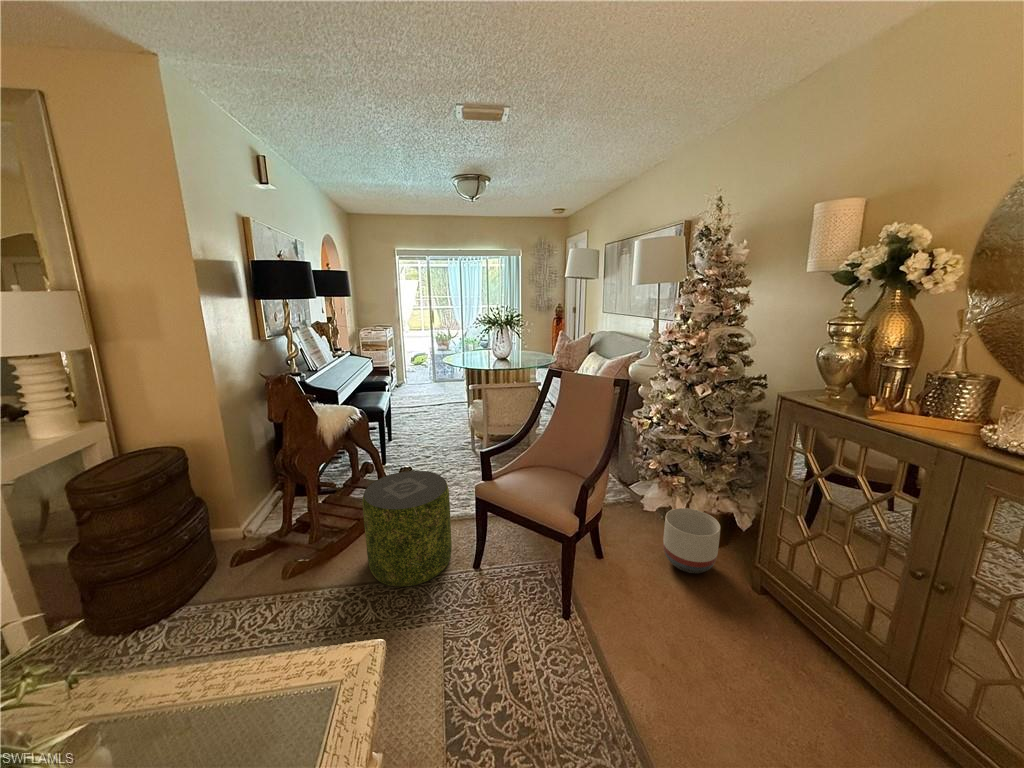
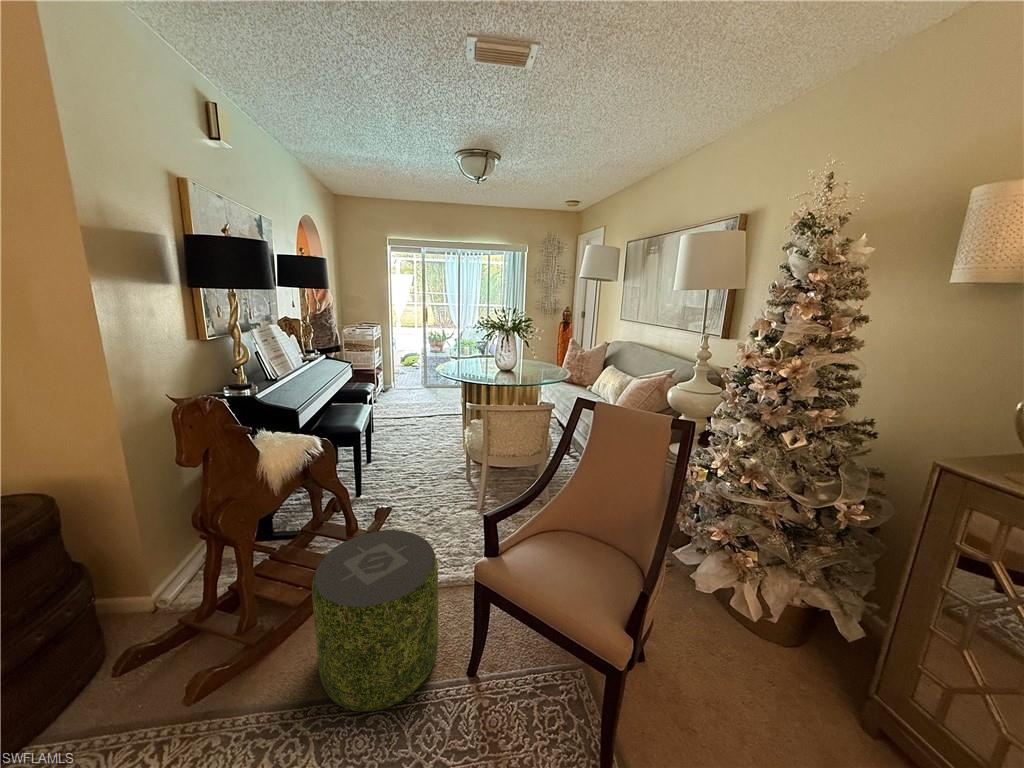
planter: present [663,508,720,573] -> none [729,596,818,698]

